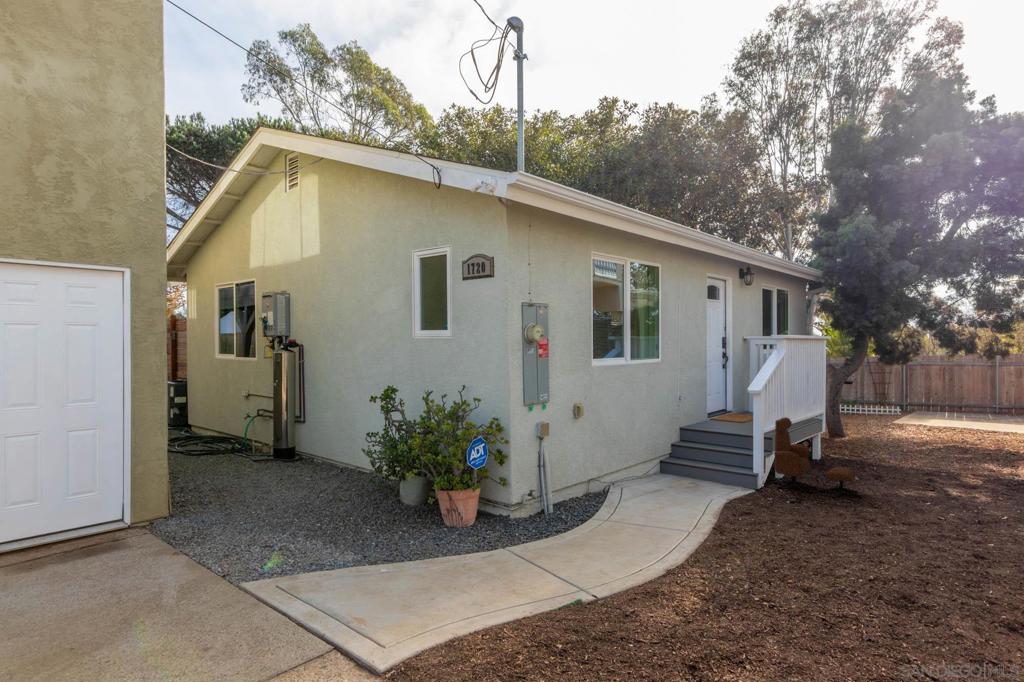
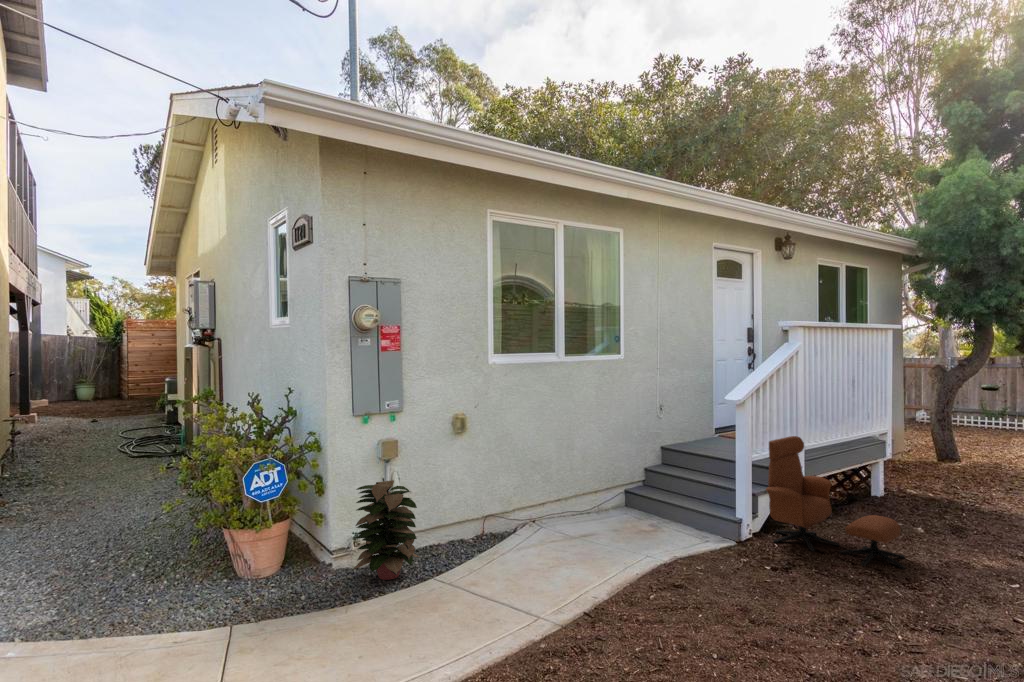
decorative plant: none [531,452,578,521] -> present [354,480,421,580]

